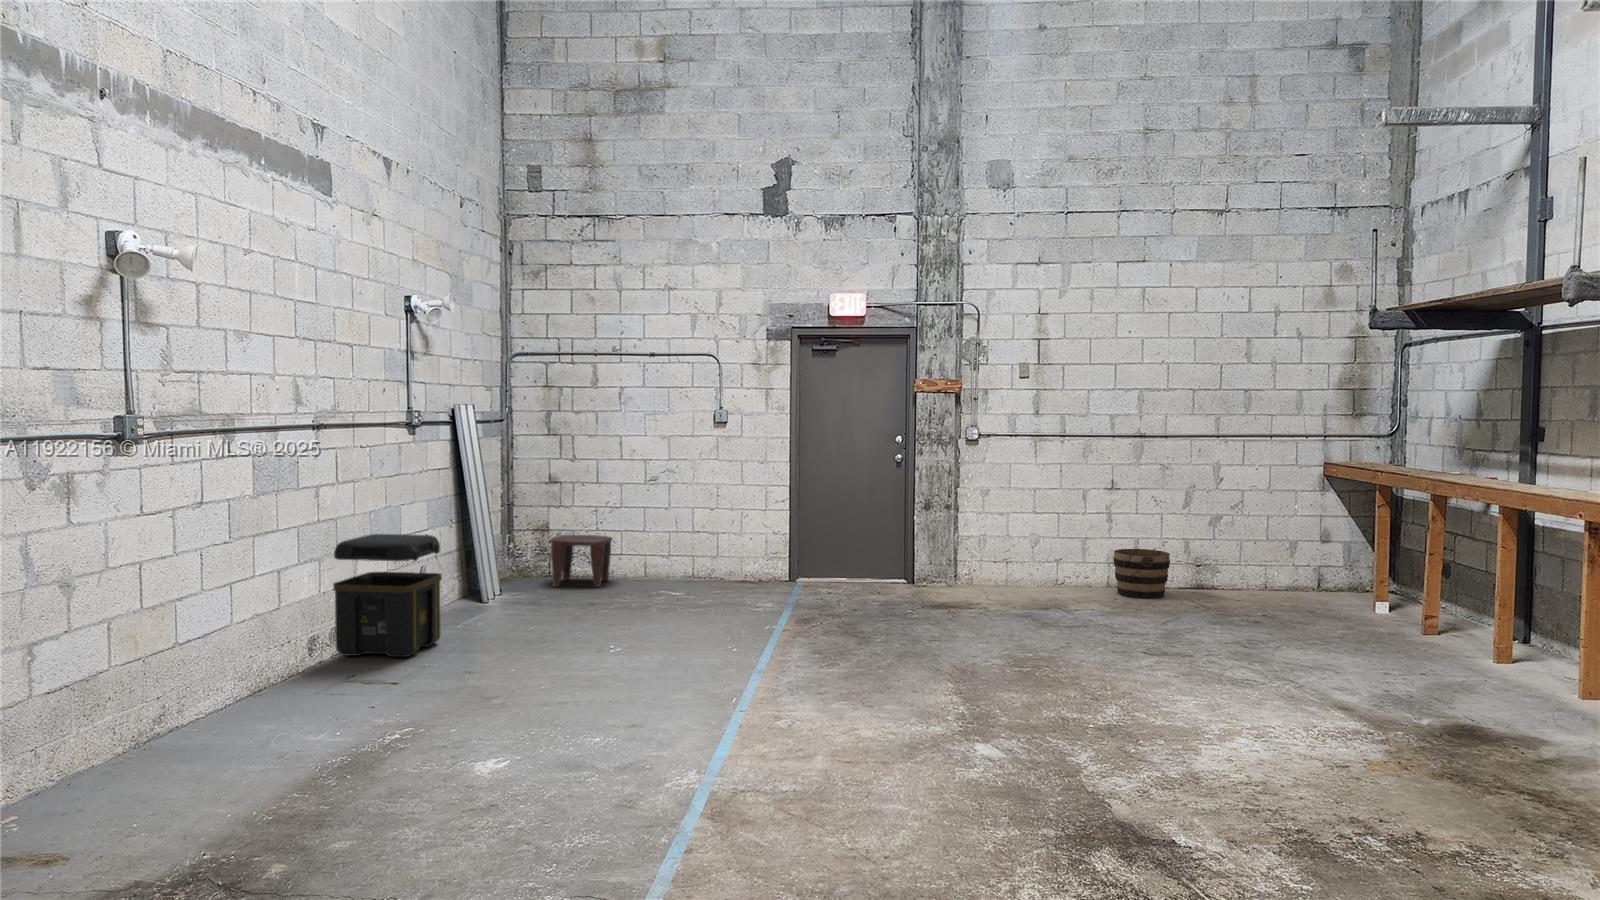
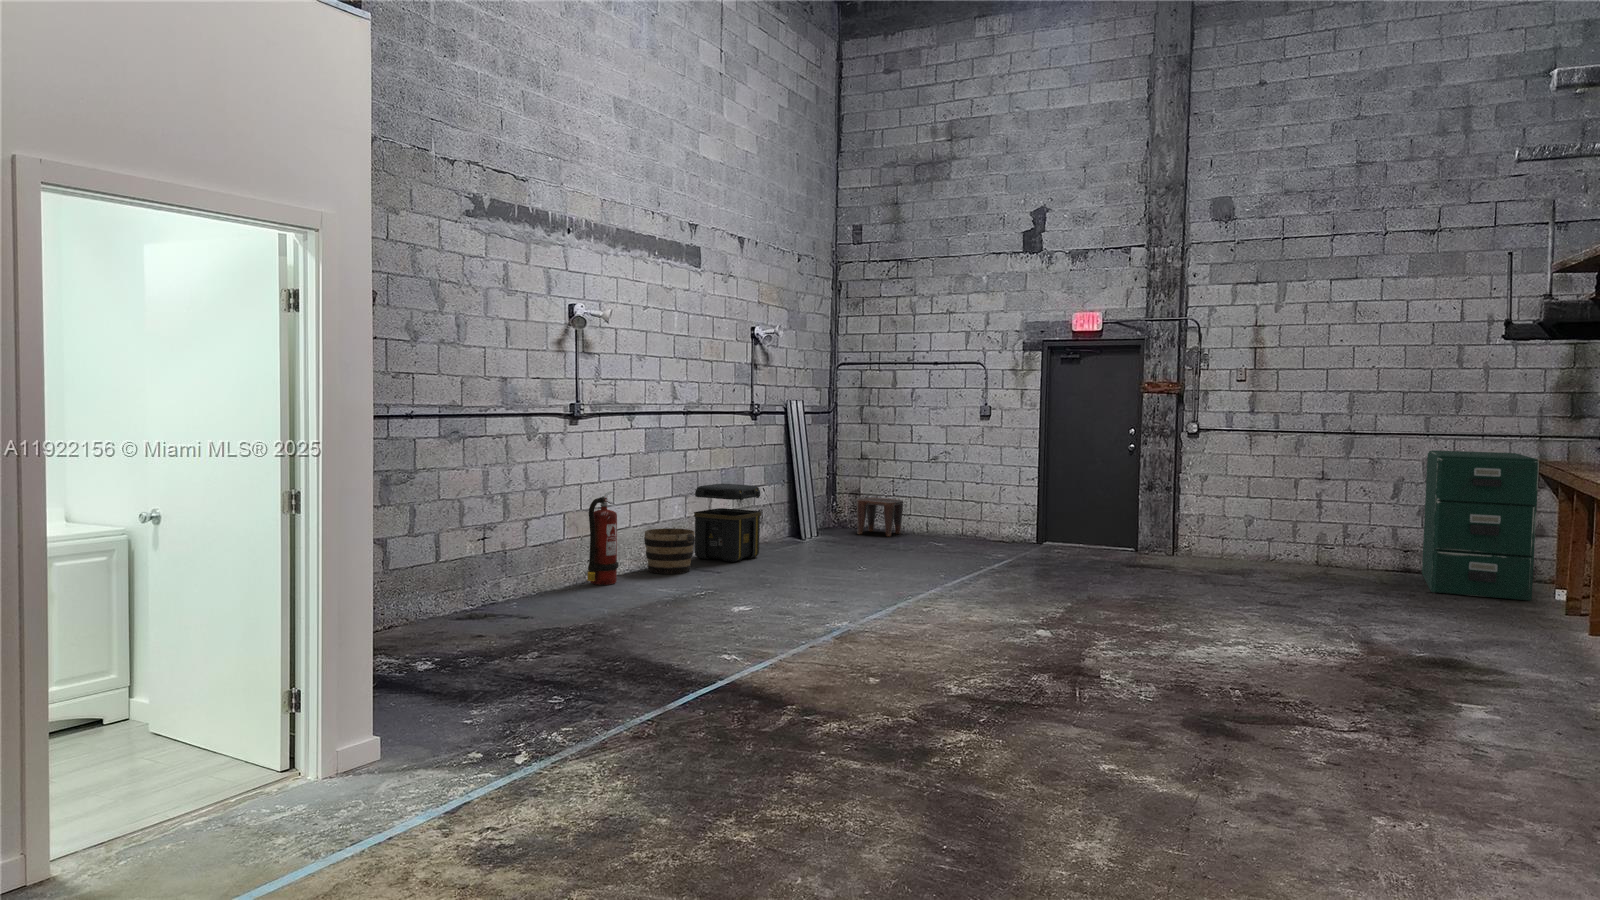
filing cabinet: none [1217,454,1365,618] -> present [1422,450,1539,601]
bucket: present [1113,549,1170,598] -> present [644,528,695,574]
fire extinguisher: none [160,568,220,741] -> present [587,491,619,585]

